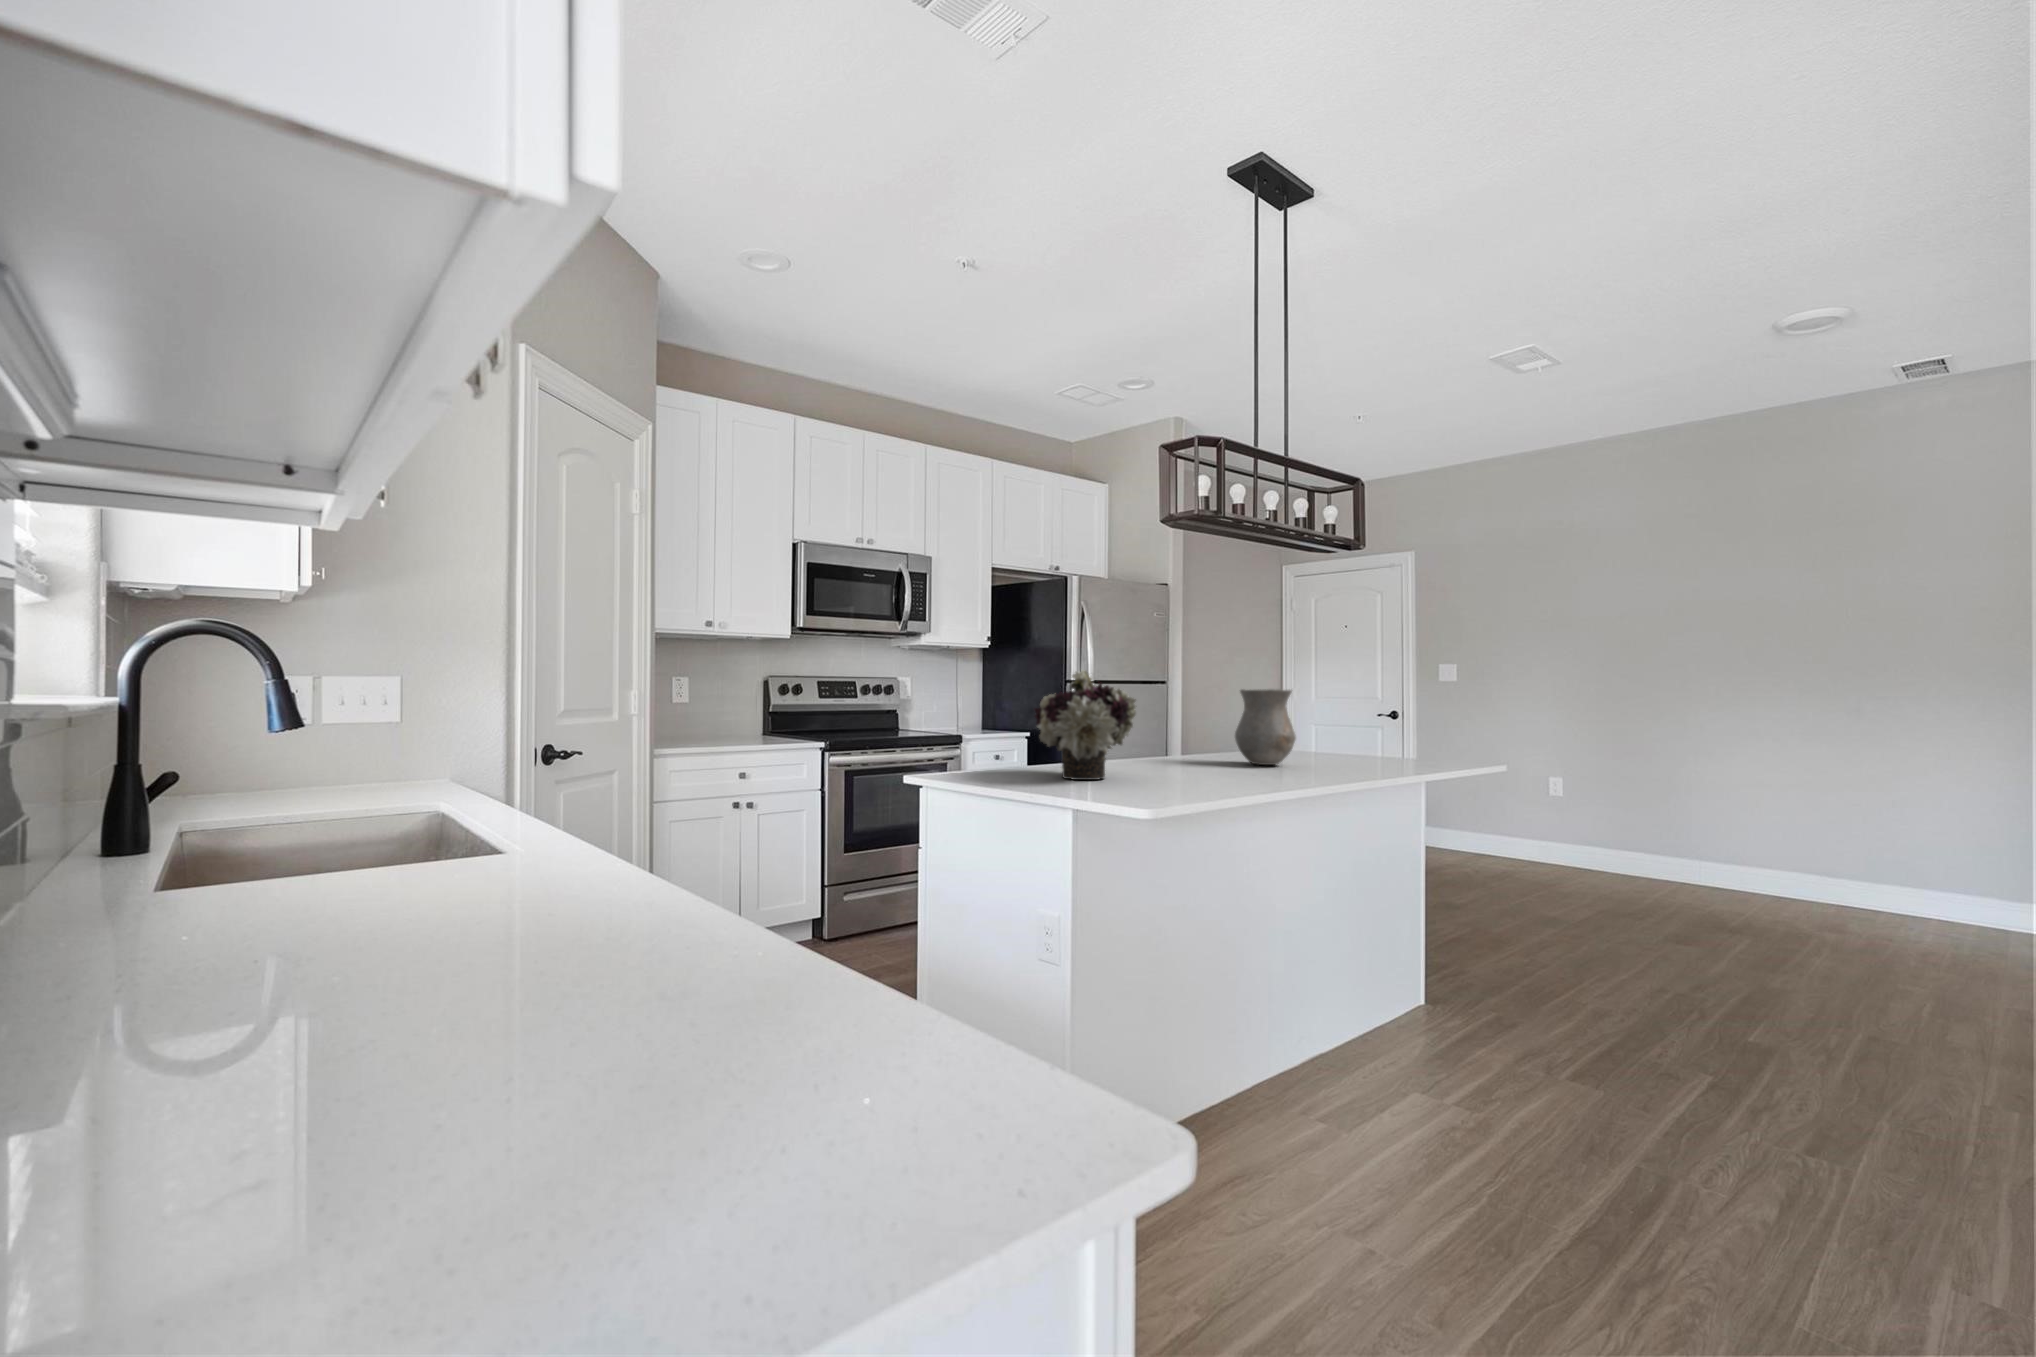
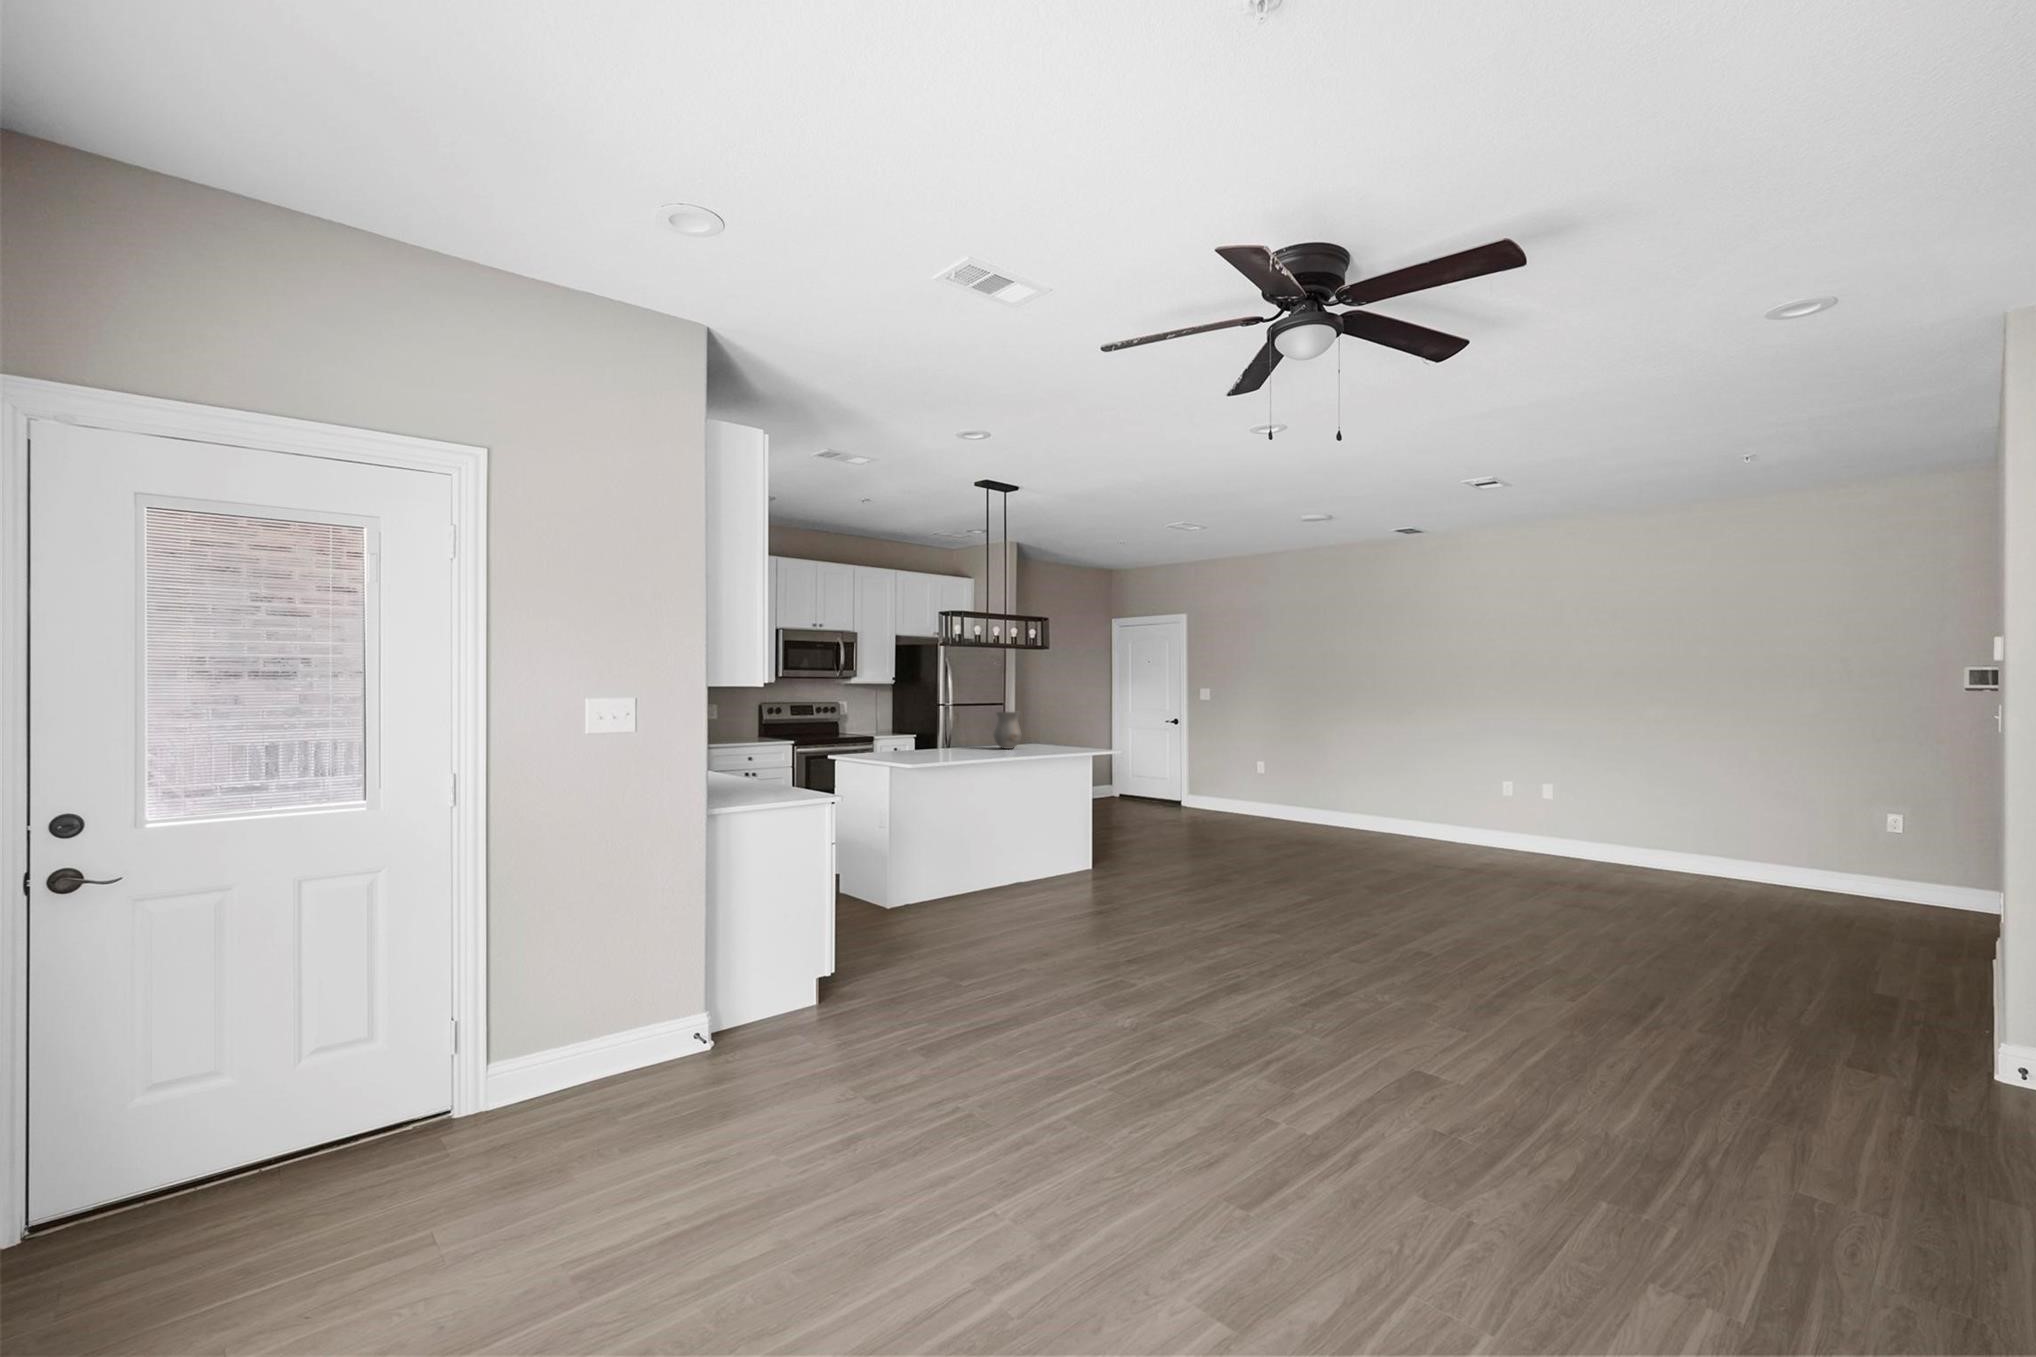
flower arrangement: present [1035,670,1136,780] -> none [886,704,929,754]

